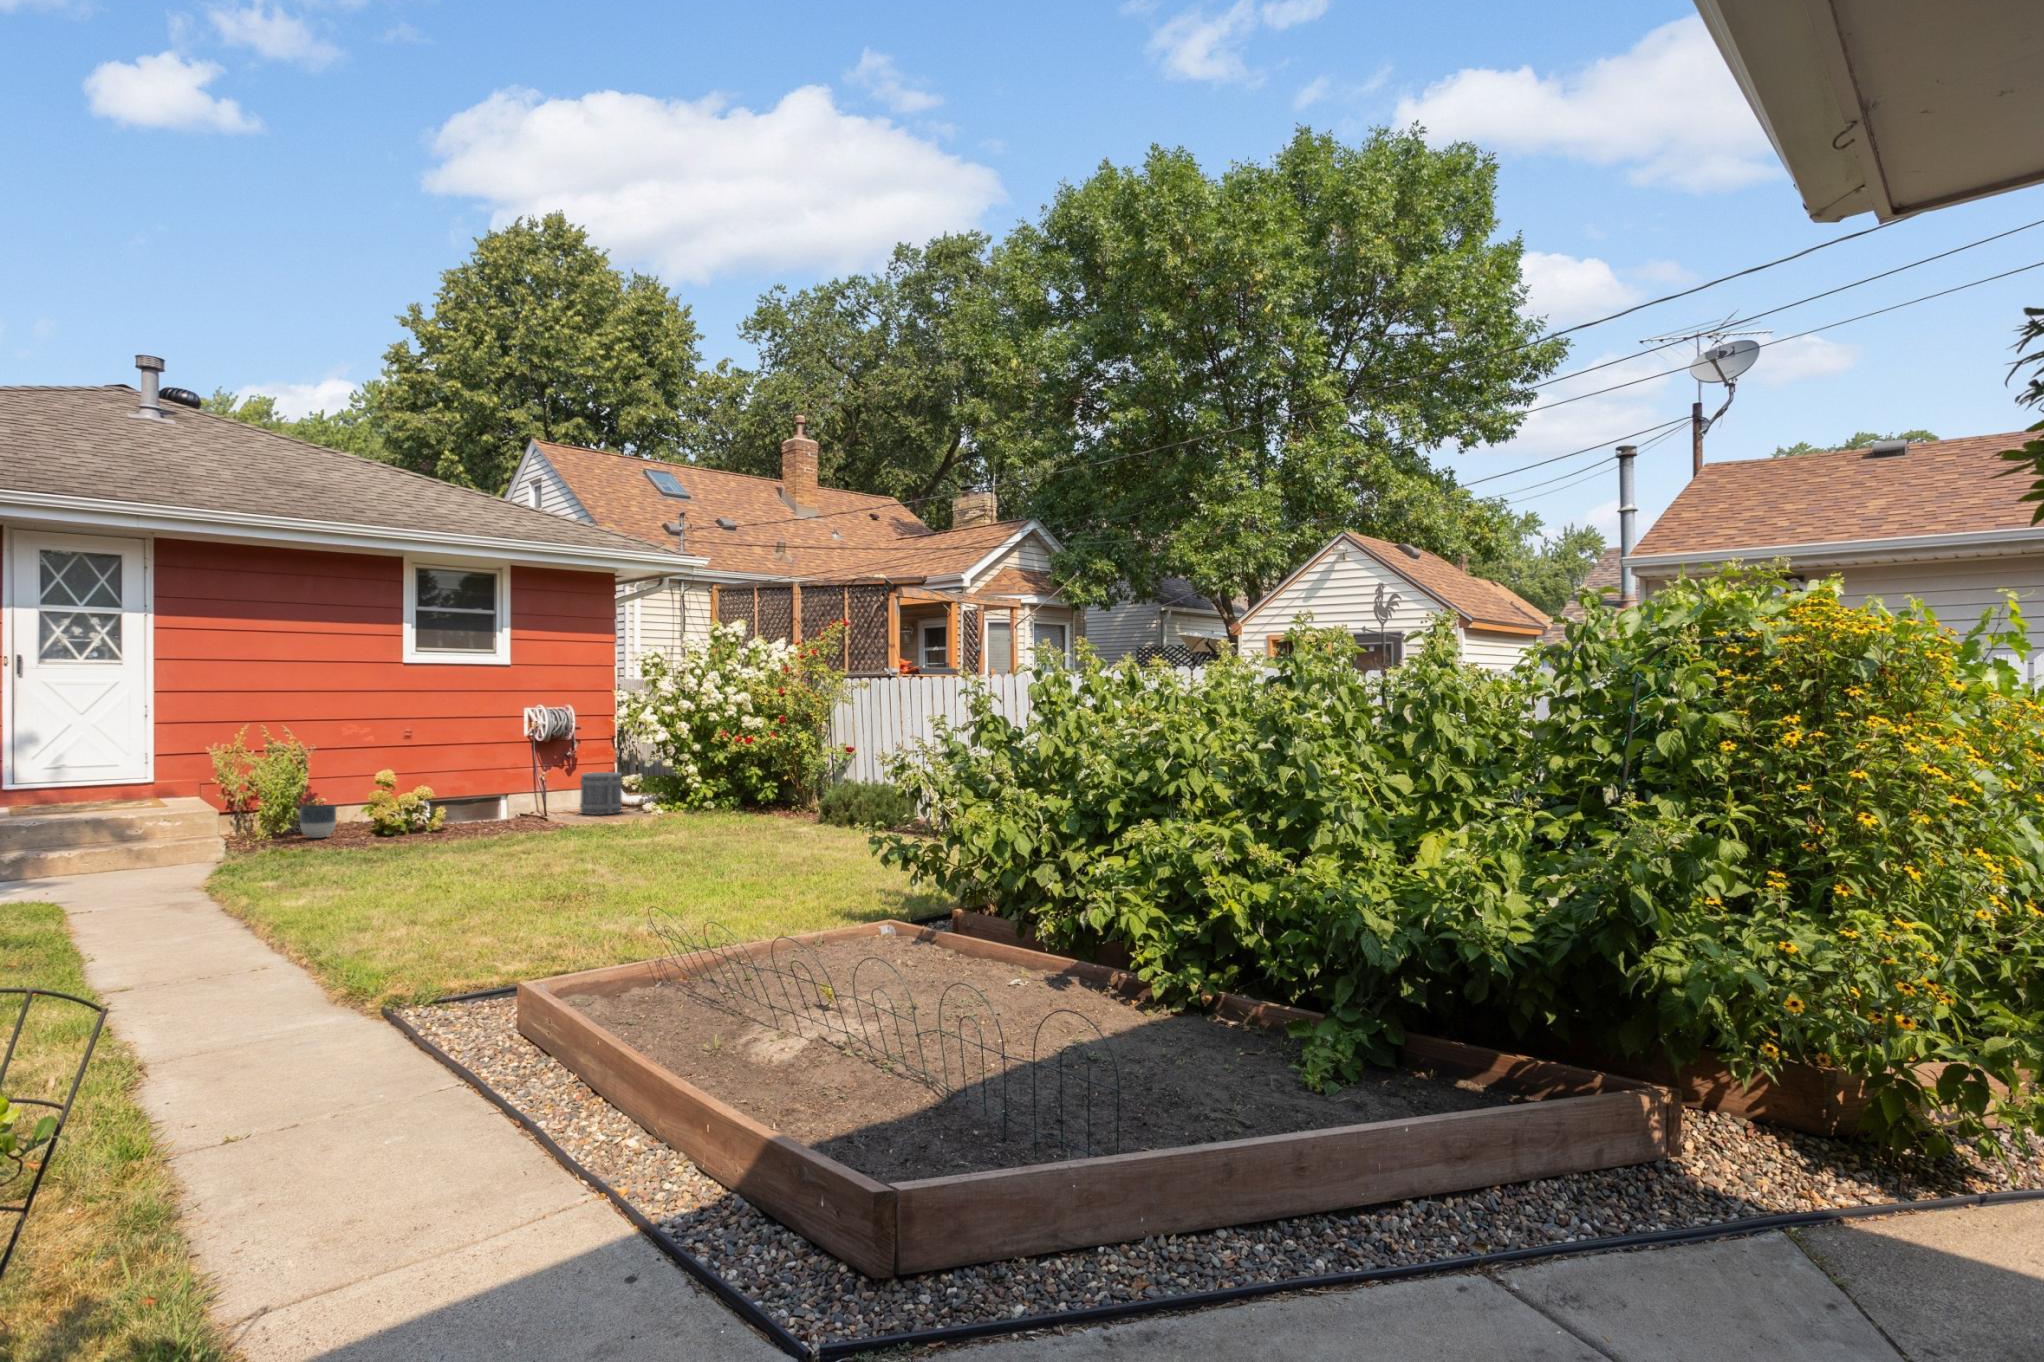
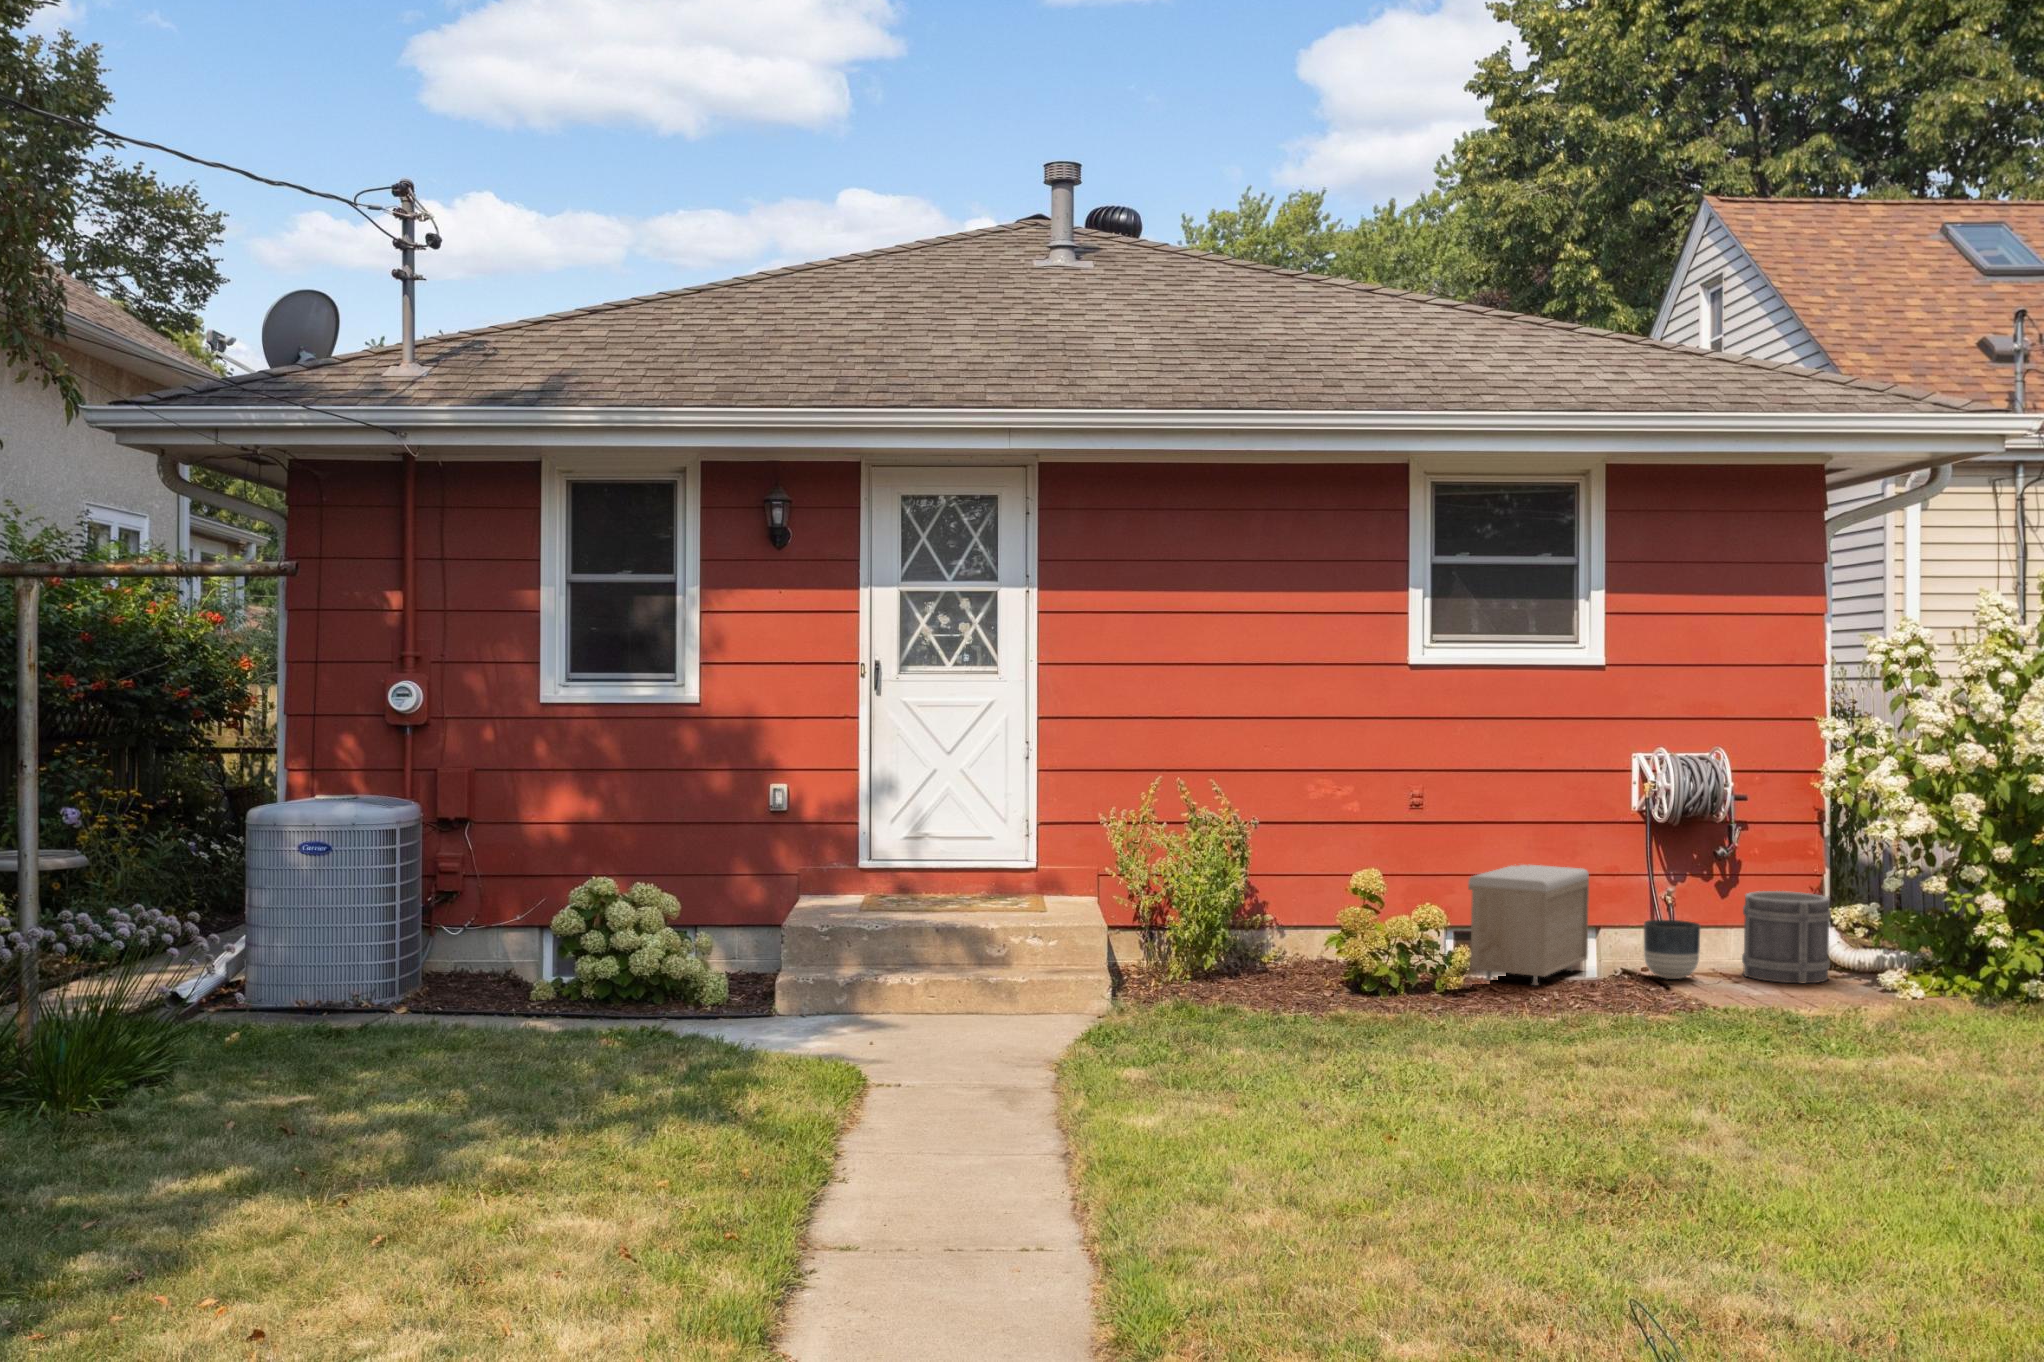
storage bench: none [436,766,501,826] -> present [1468,864,1589,985]
planter: present [300,805,336,838] -> present [1644,920,1700,979]

